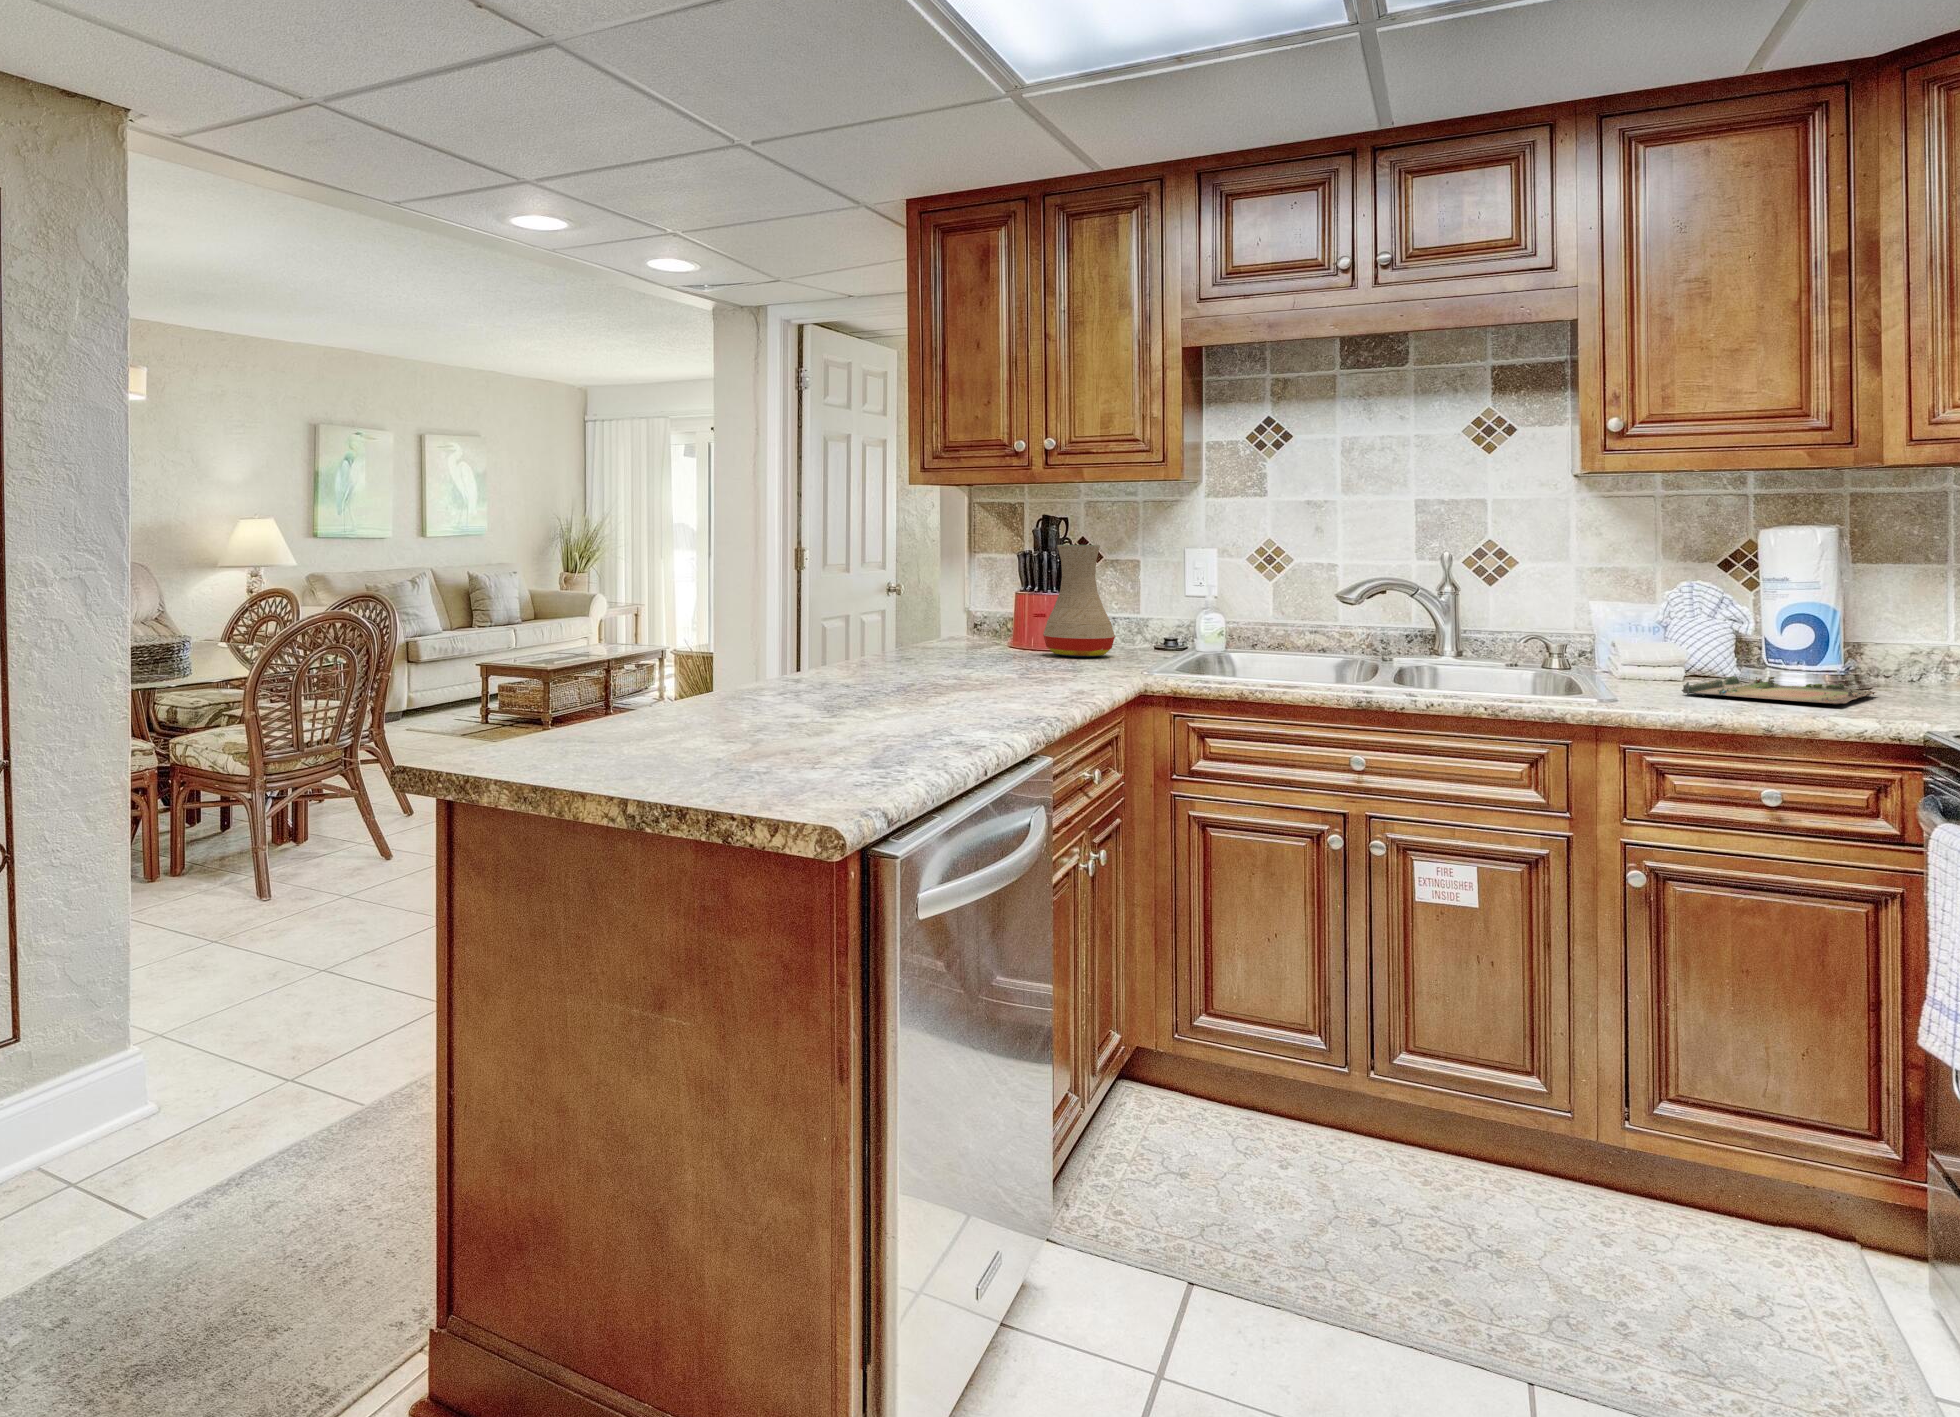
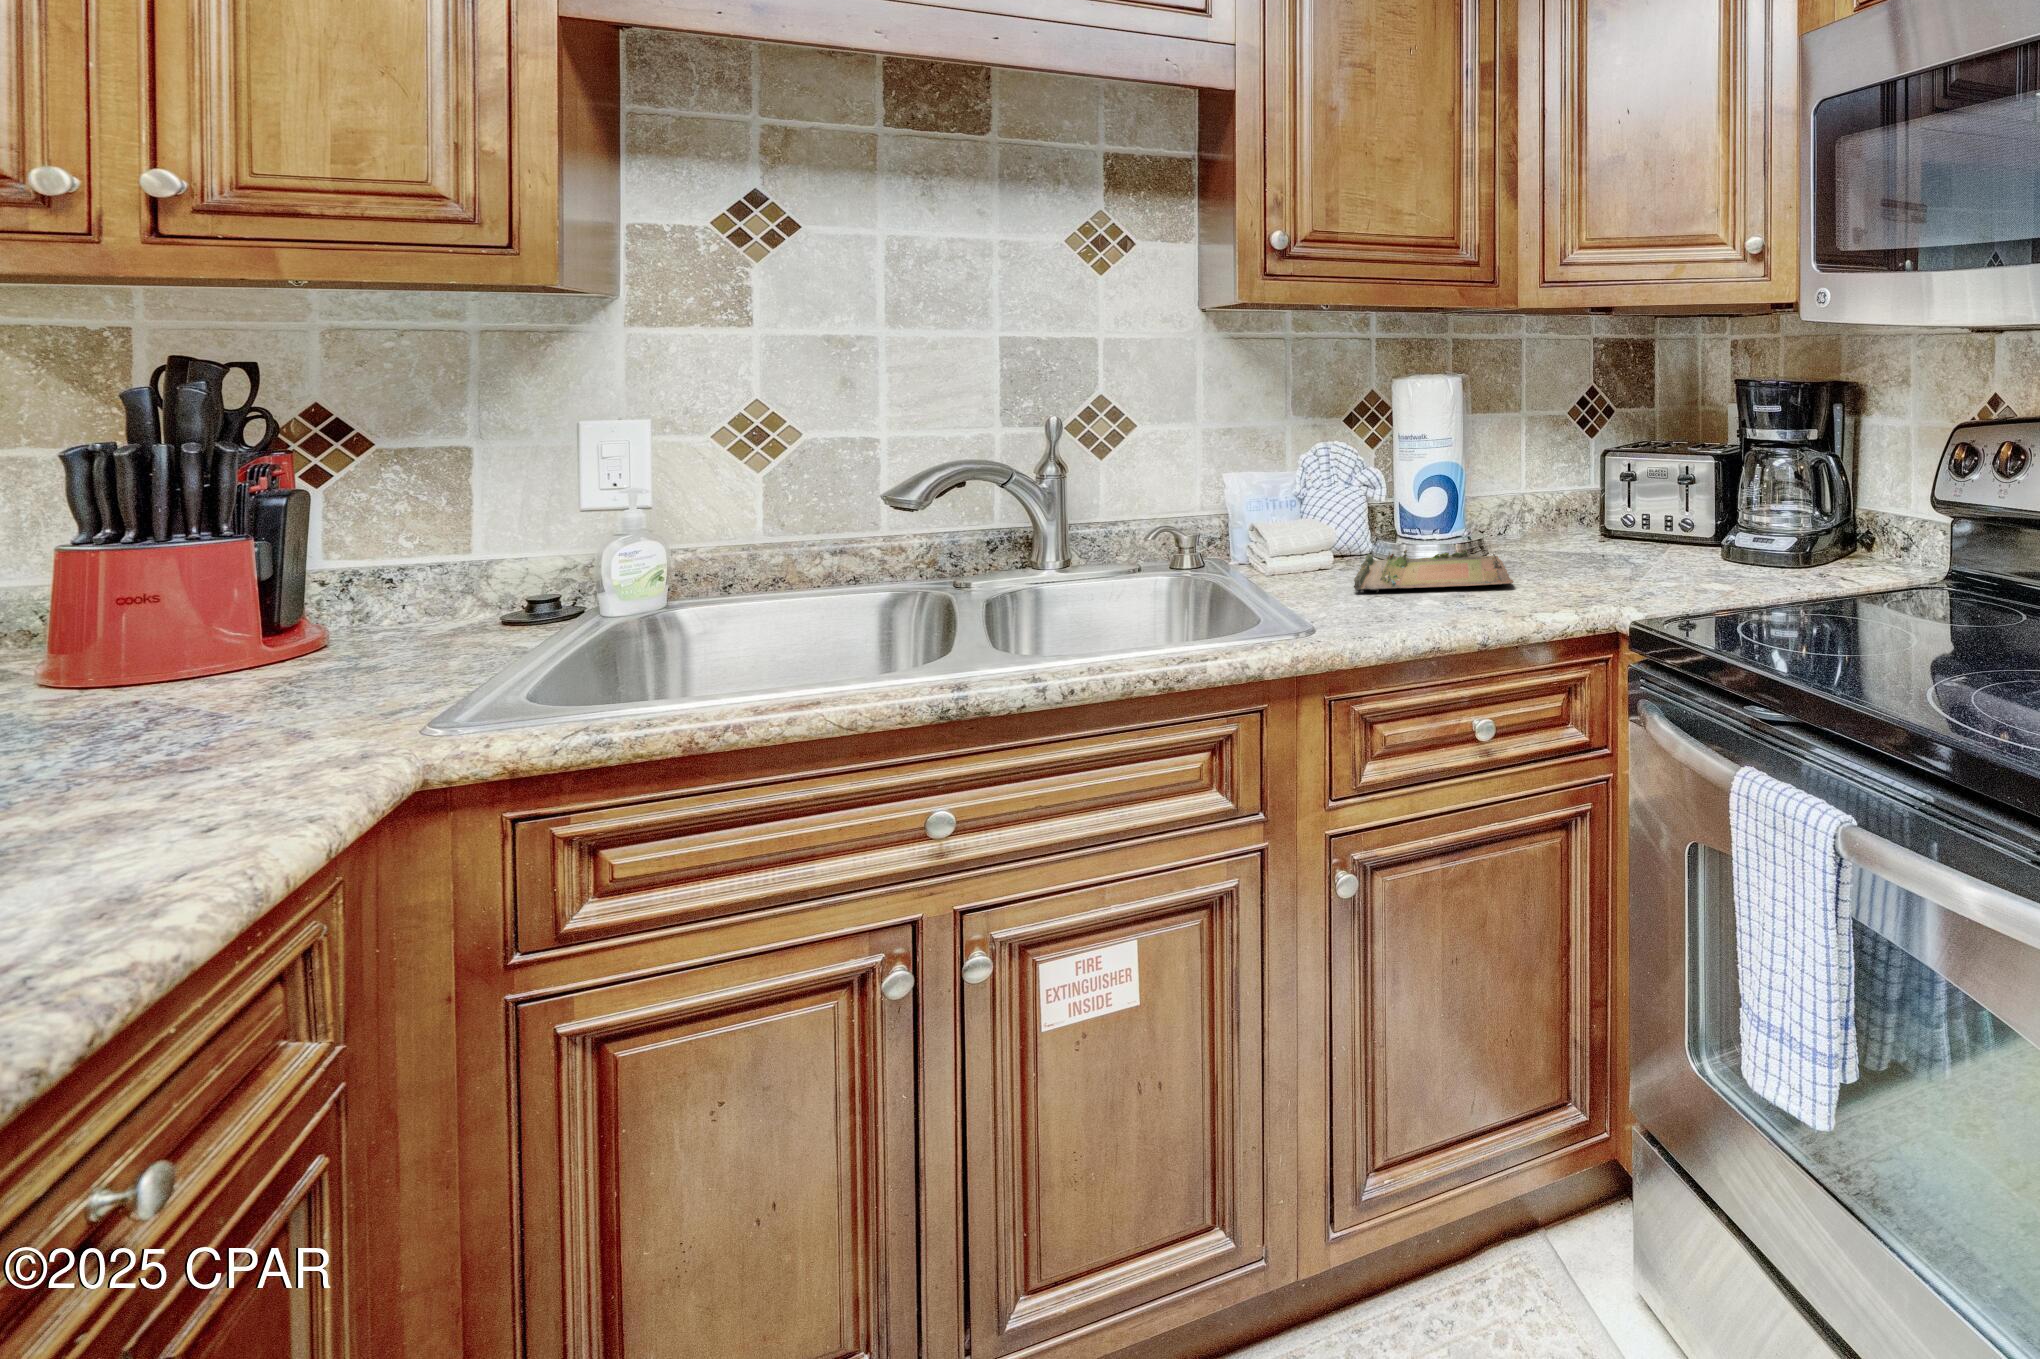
vase: present [1043,545,1115,657] -> none [152,415,387,679]

